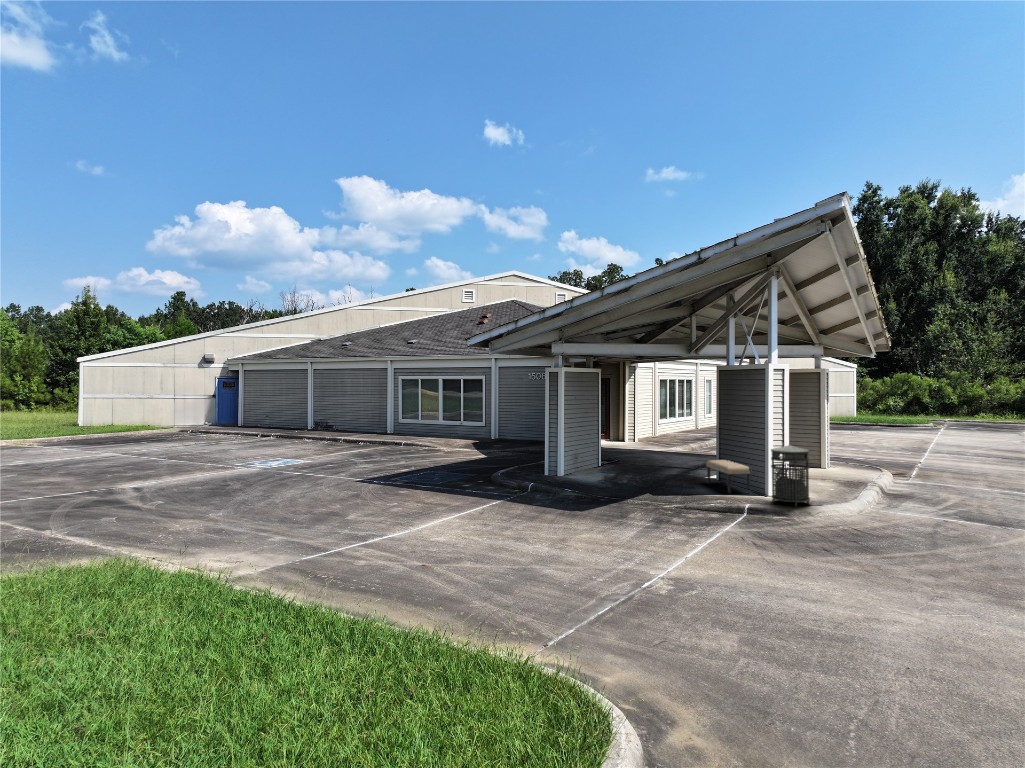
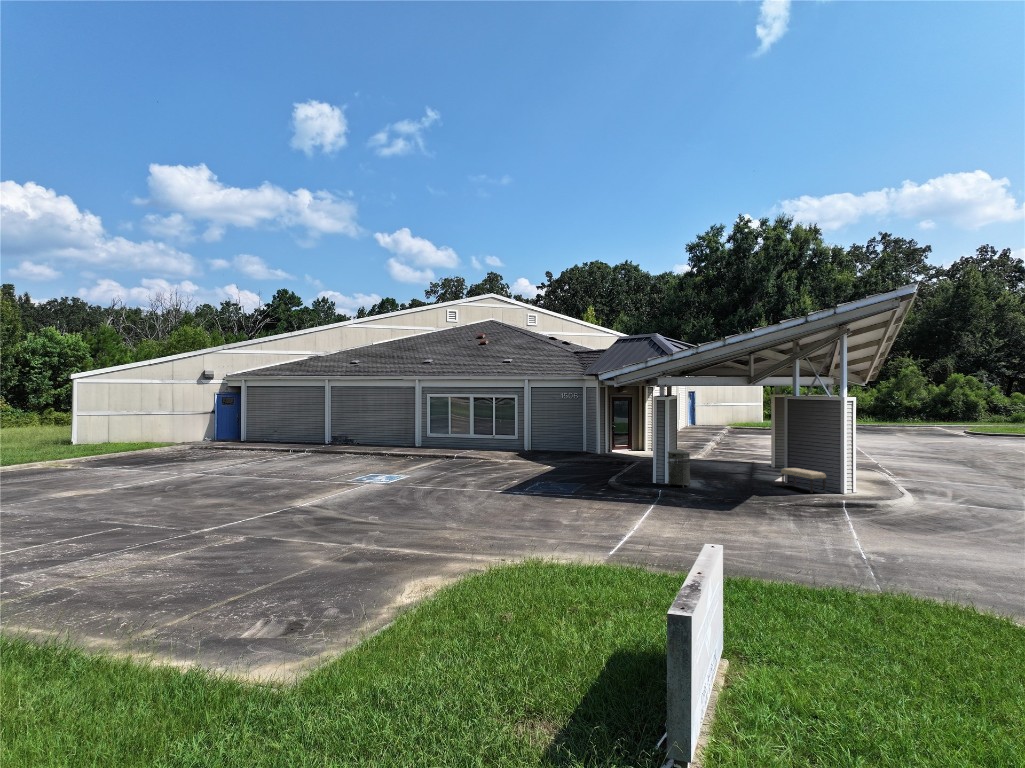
trash can: present [771,445,810,507] -> present [667,449,691,487]

